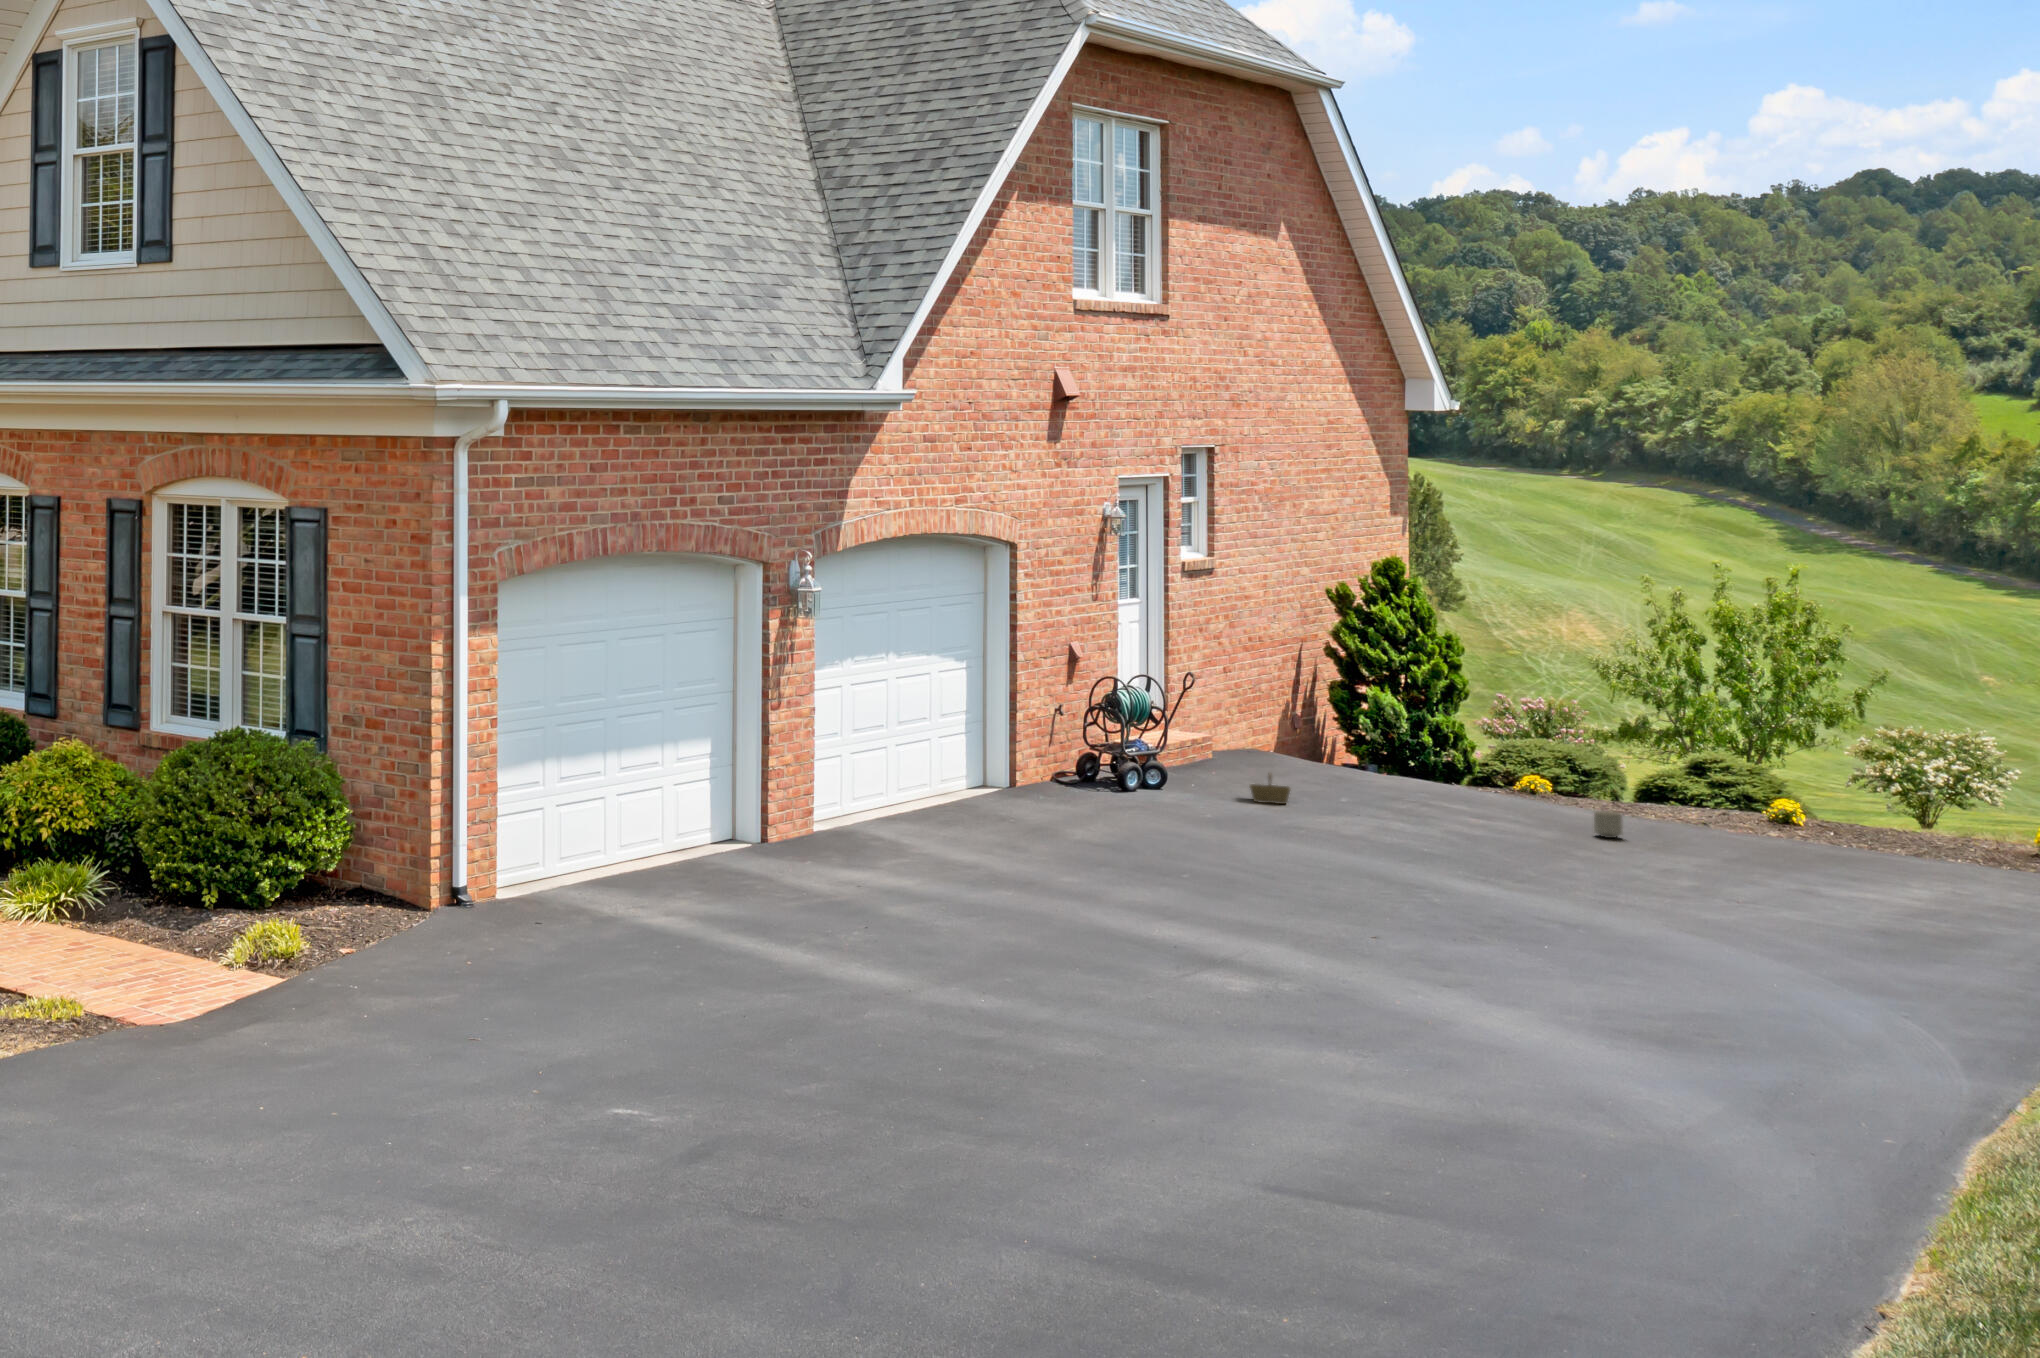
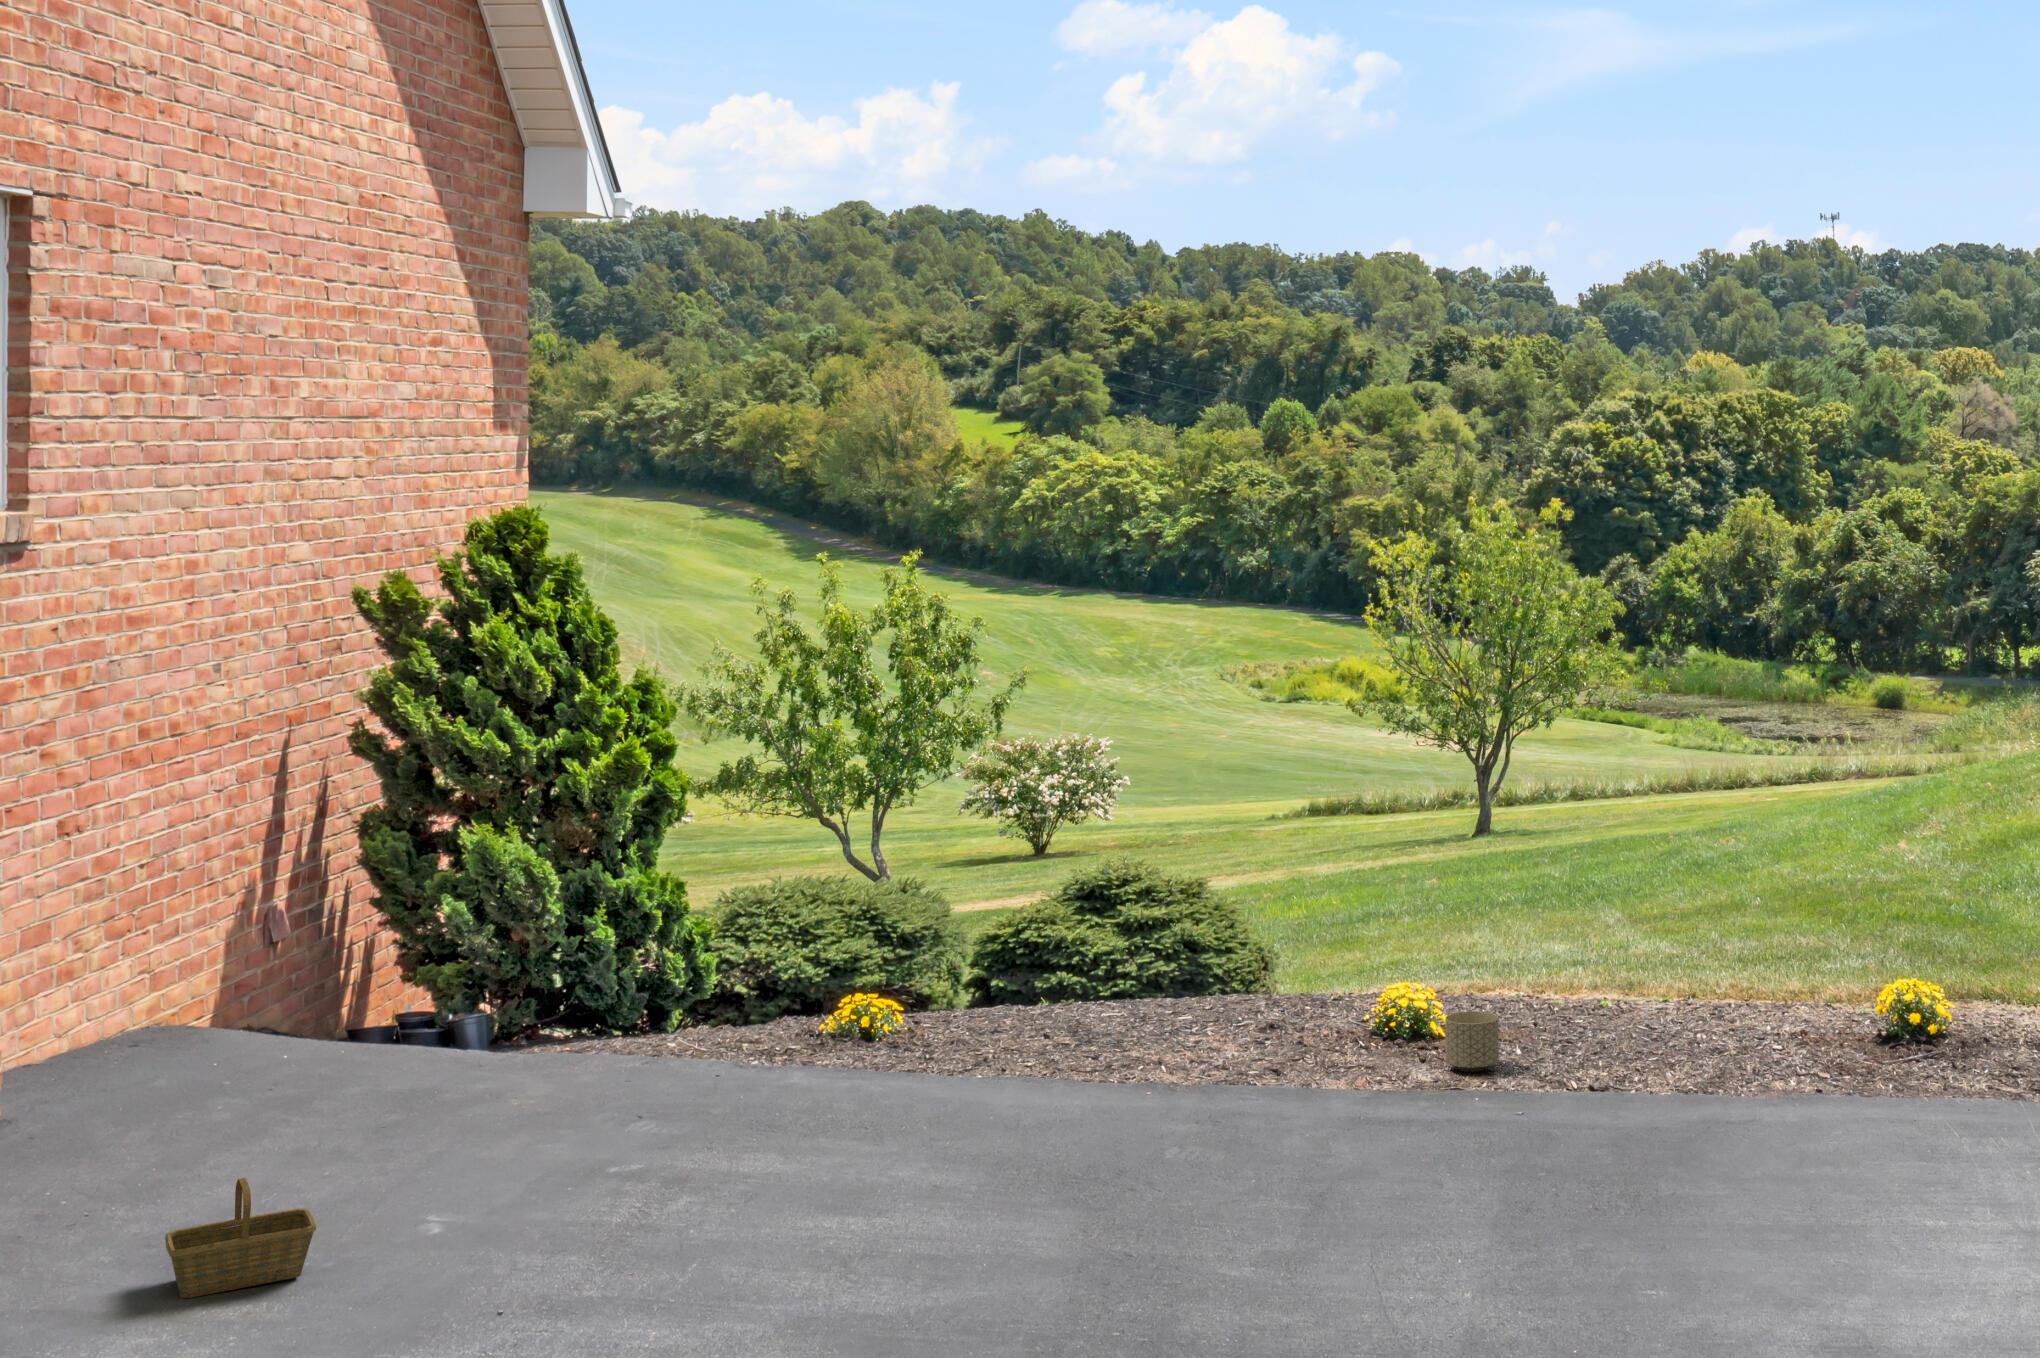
planter: present [1594,811,1623,838] -> present [1445,1011,1499,1072]

